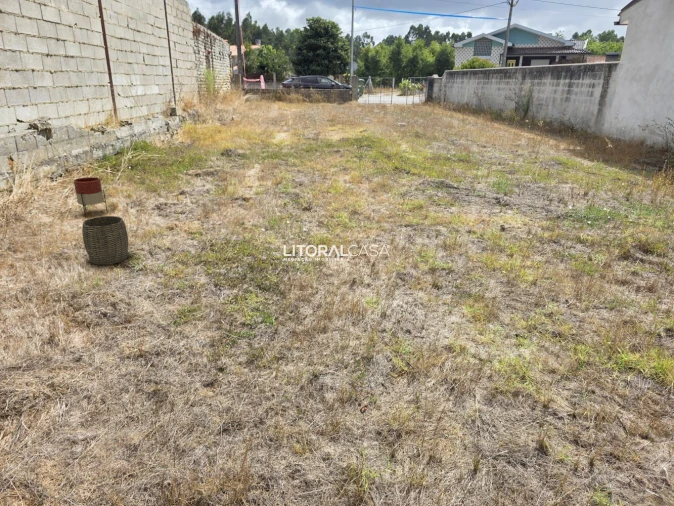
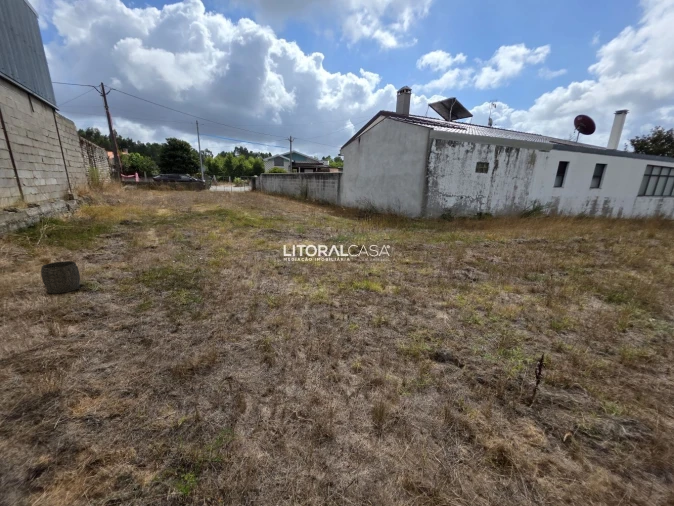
planter: present [74,177,108,218] -> none [13,240,45,269]

